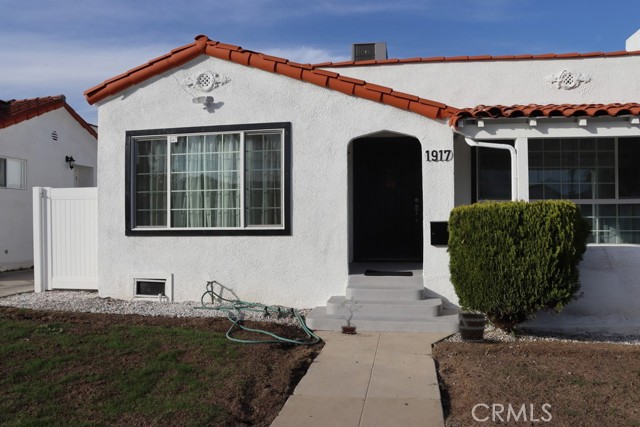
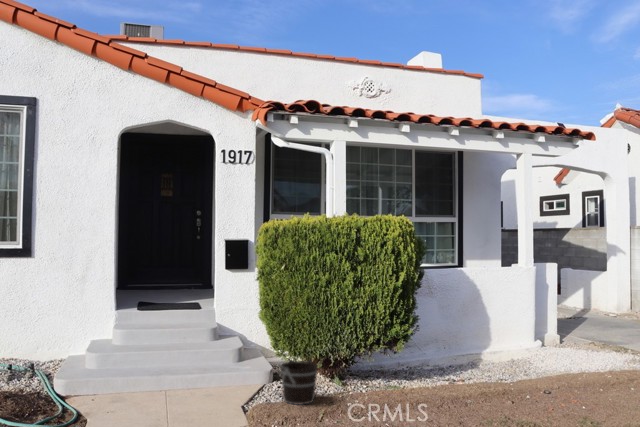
potted plant: present [342,302,356,334] -> none [104,348,146,404]

